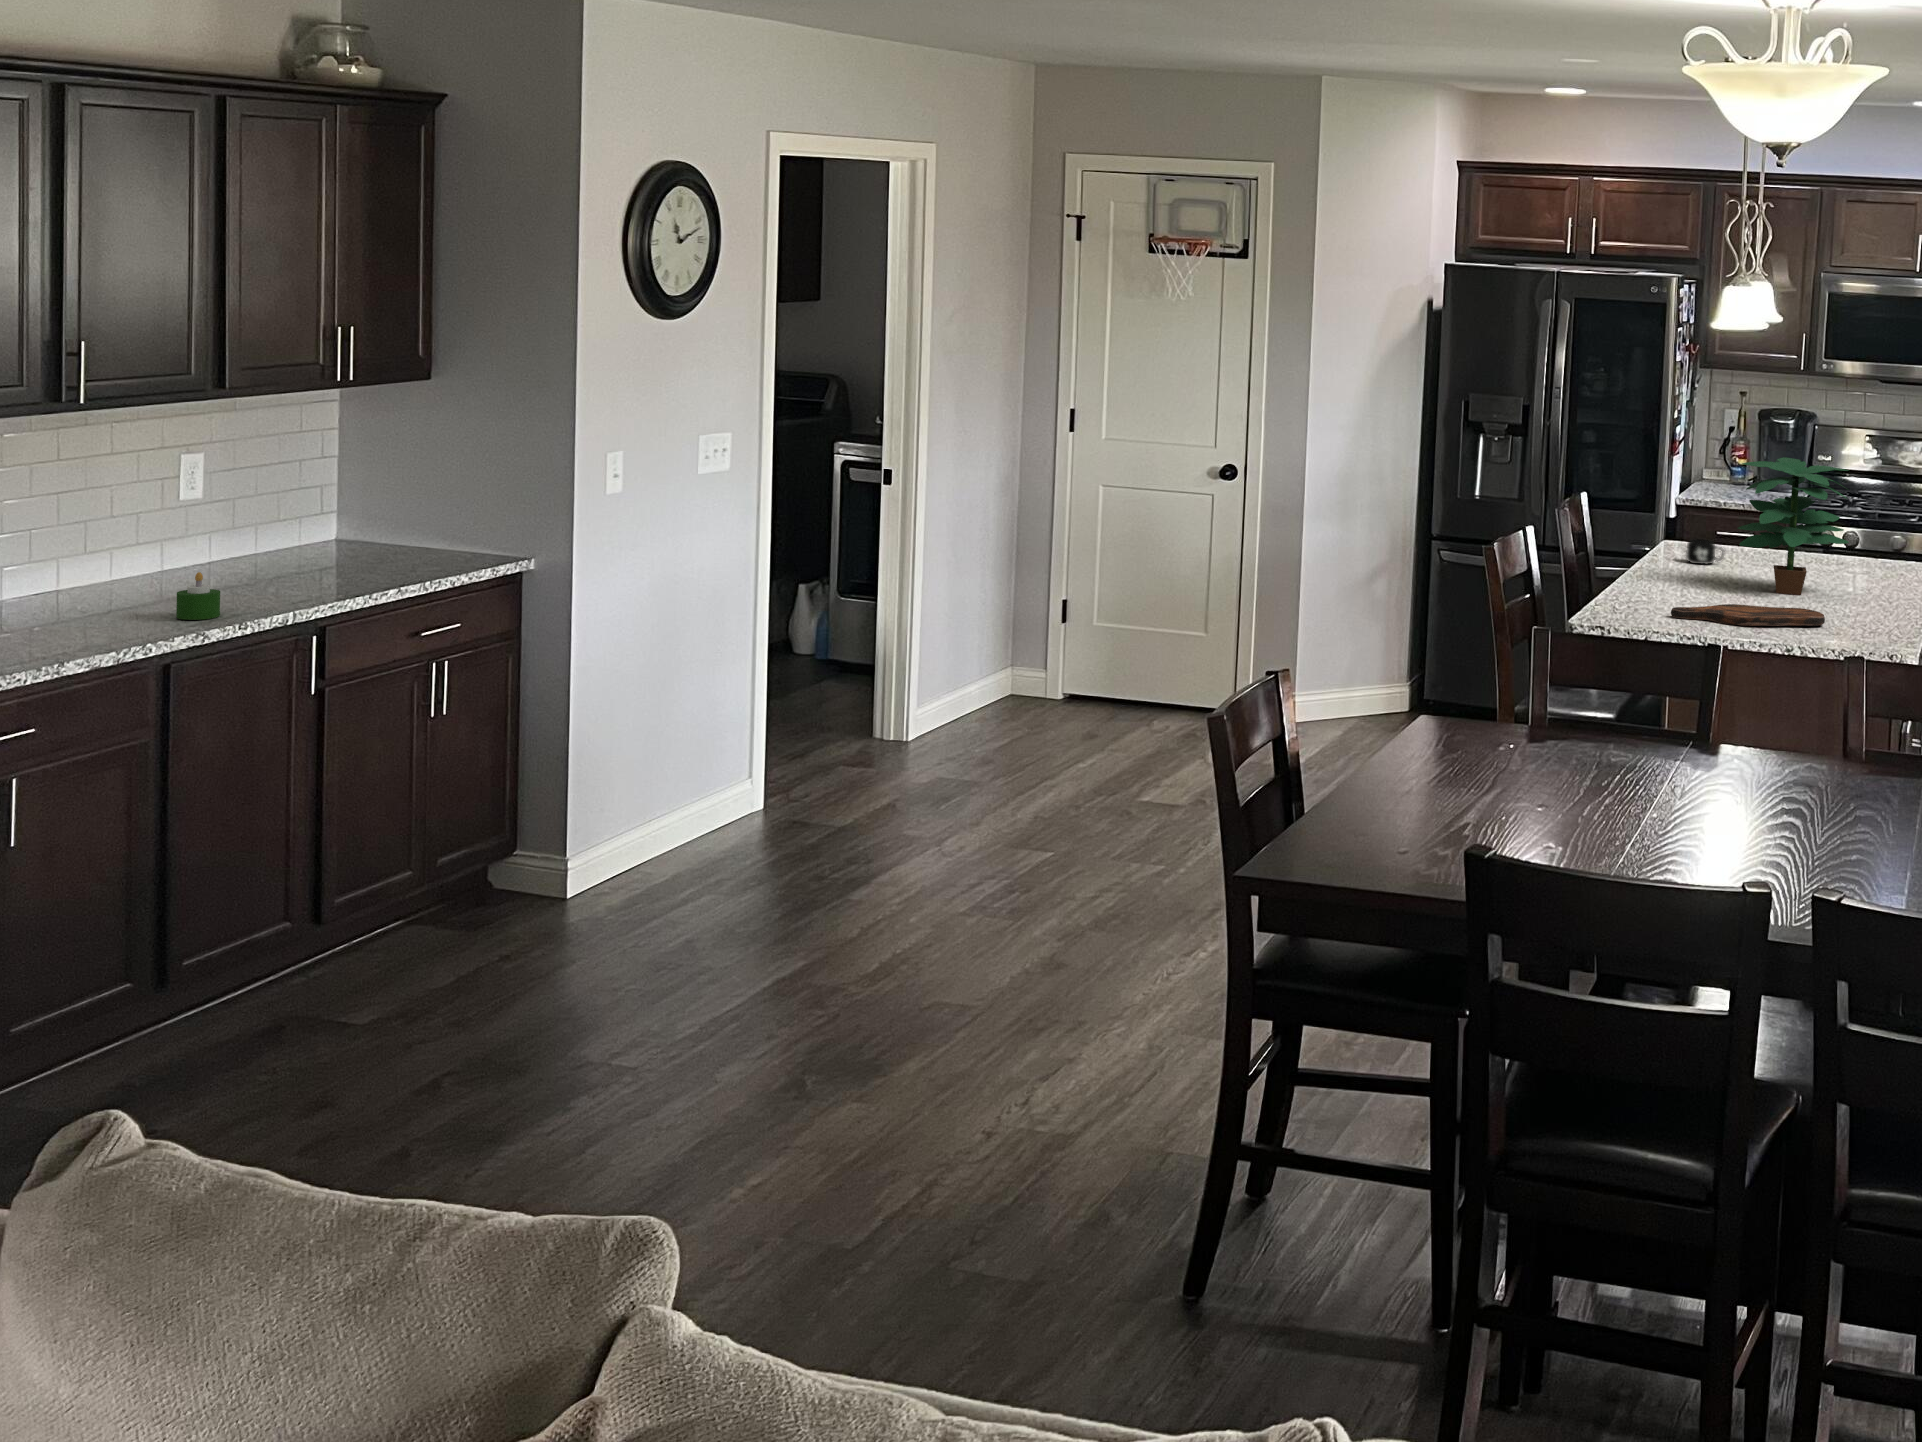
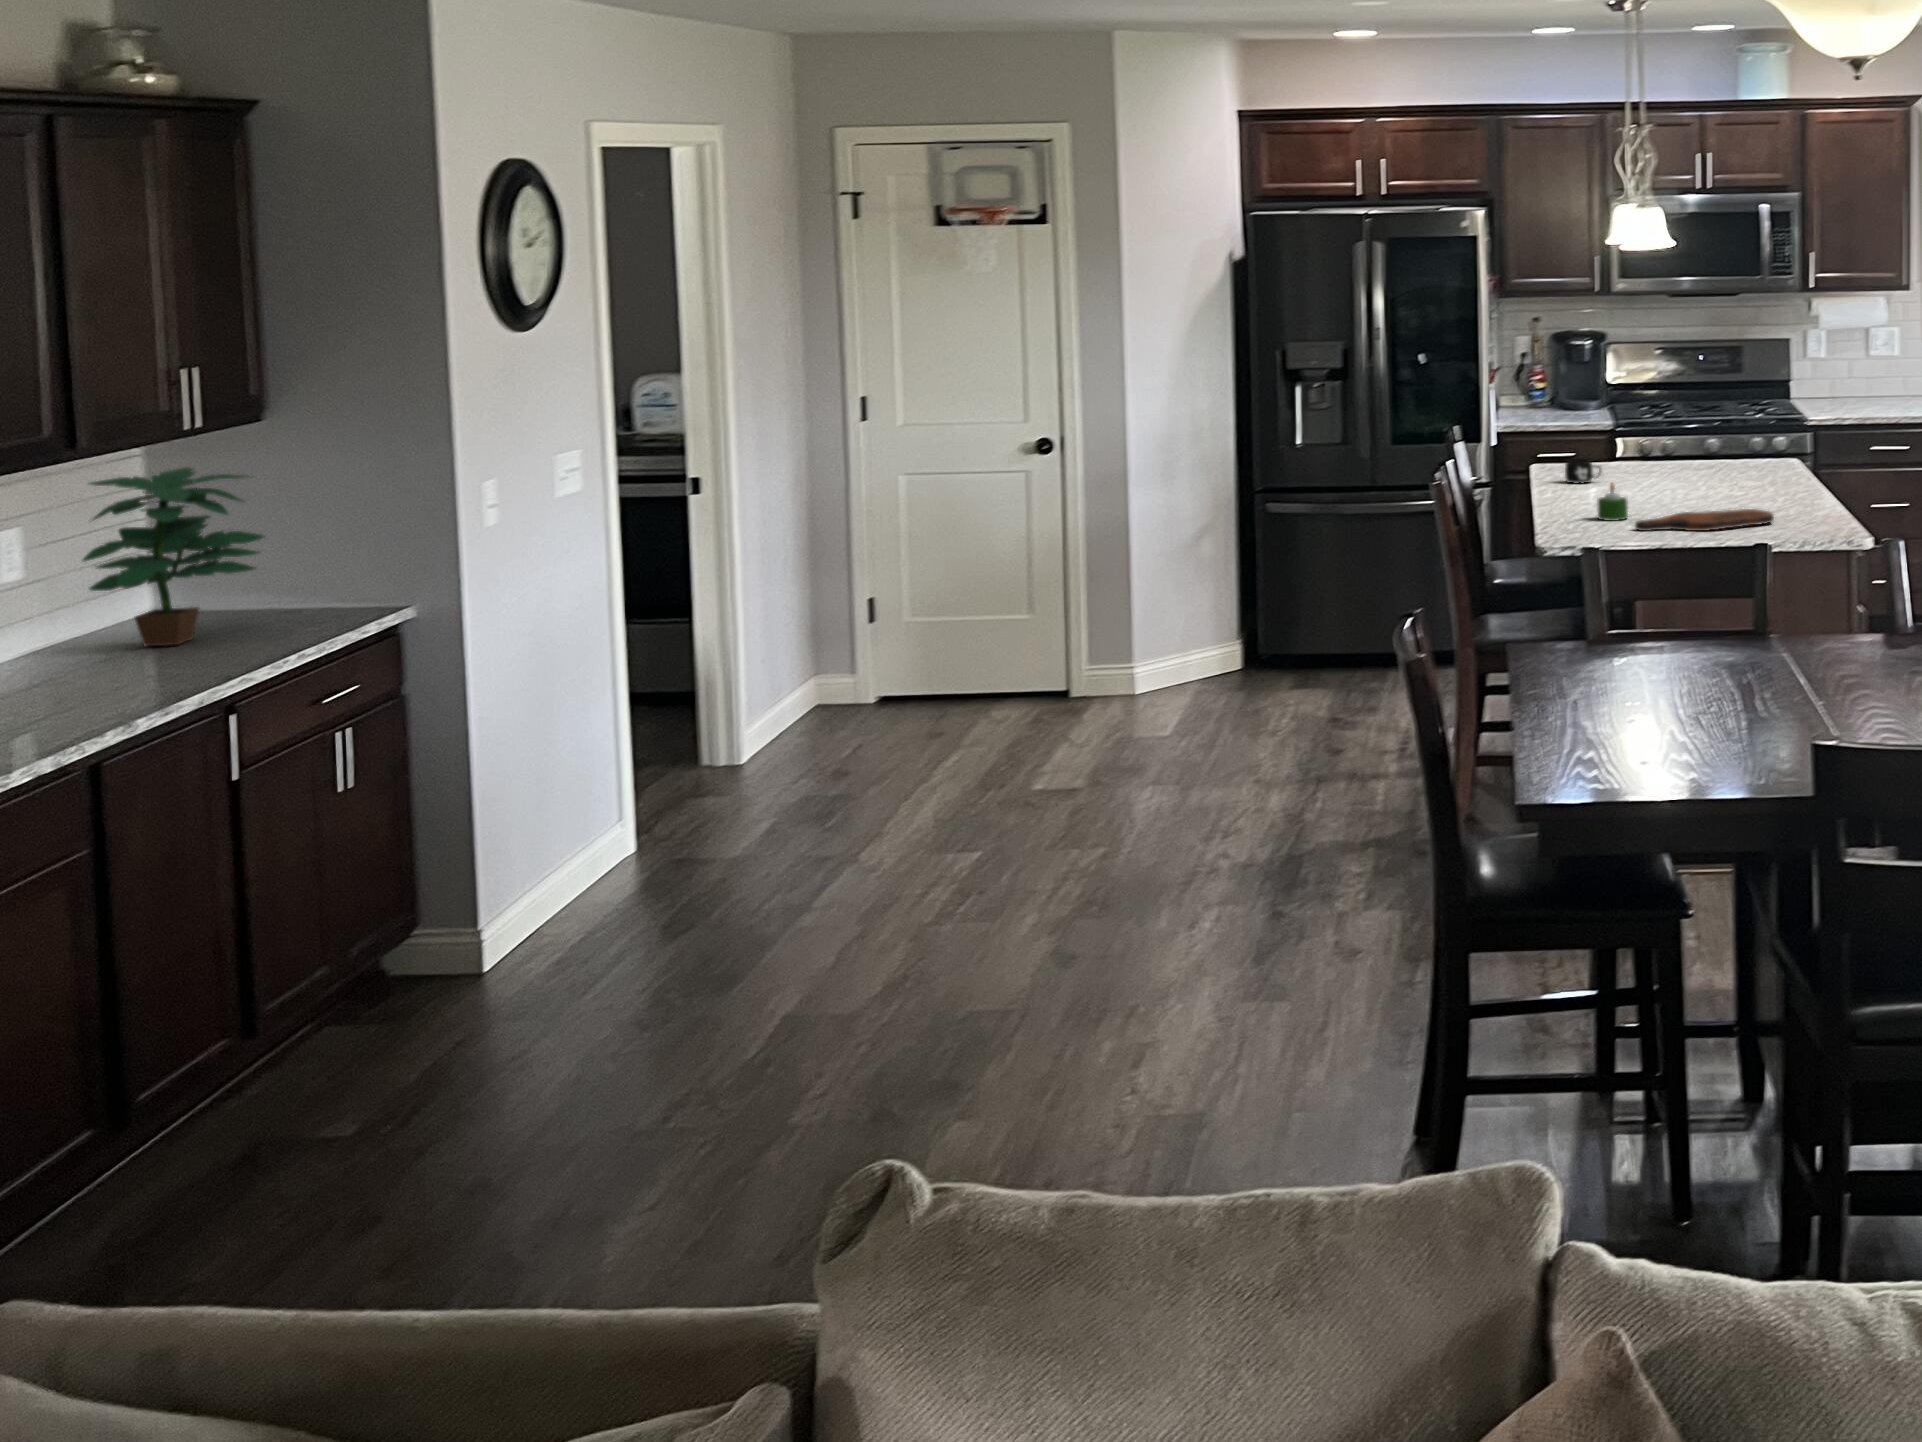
potted plant: present [1738,457,1849,595] -> present [83,467,264,646]
candle: present [176,572,220,620] -> present [1597,484,1628,521]

